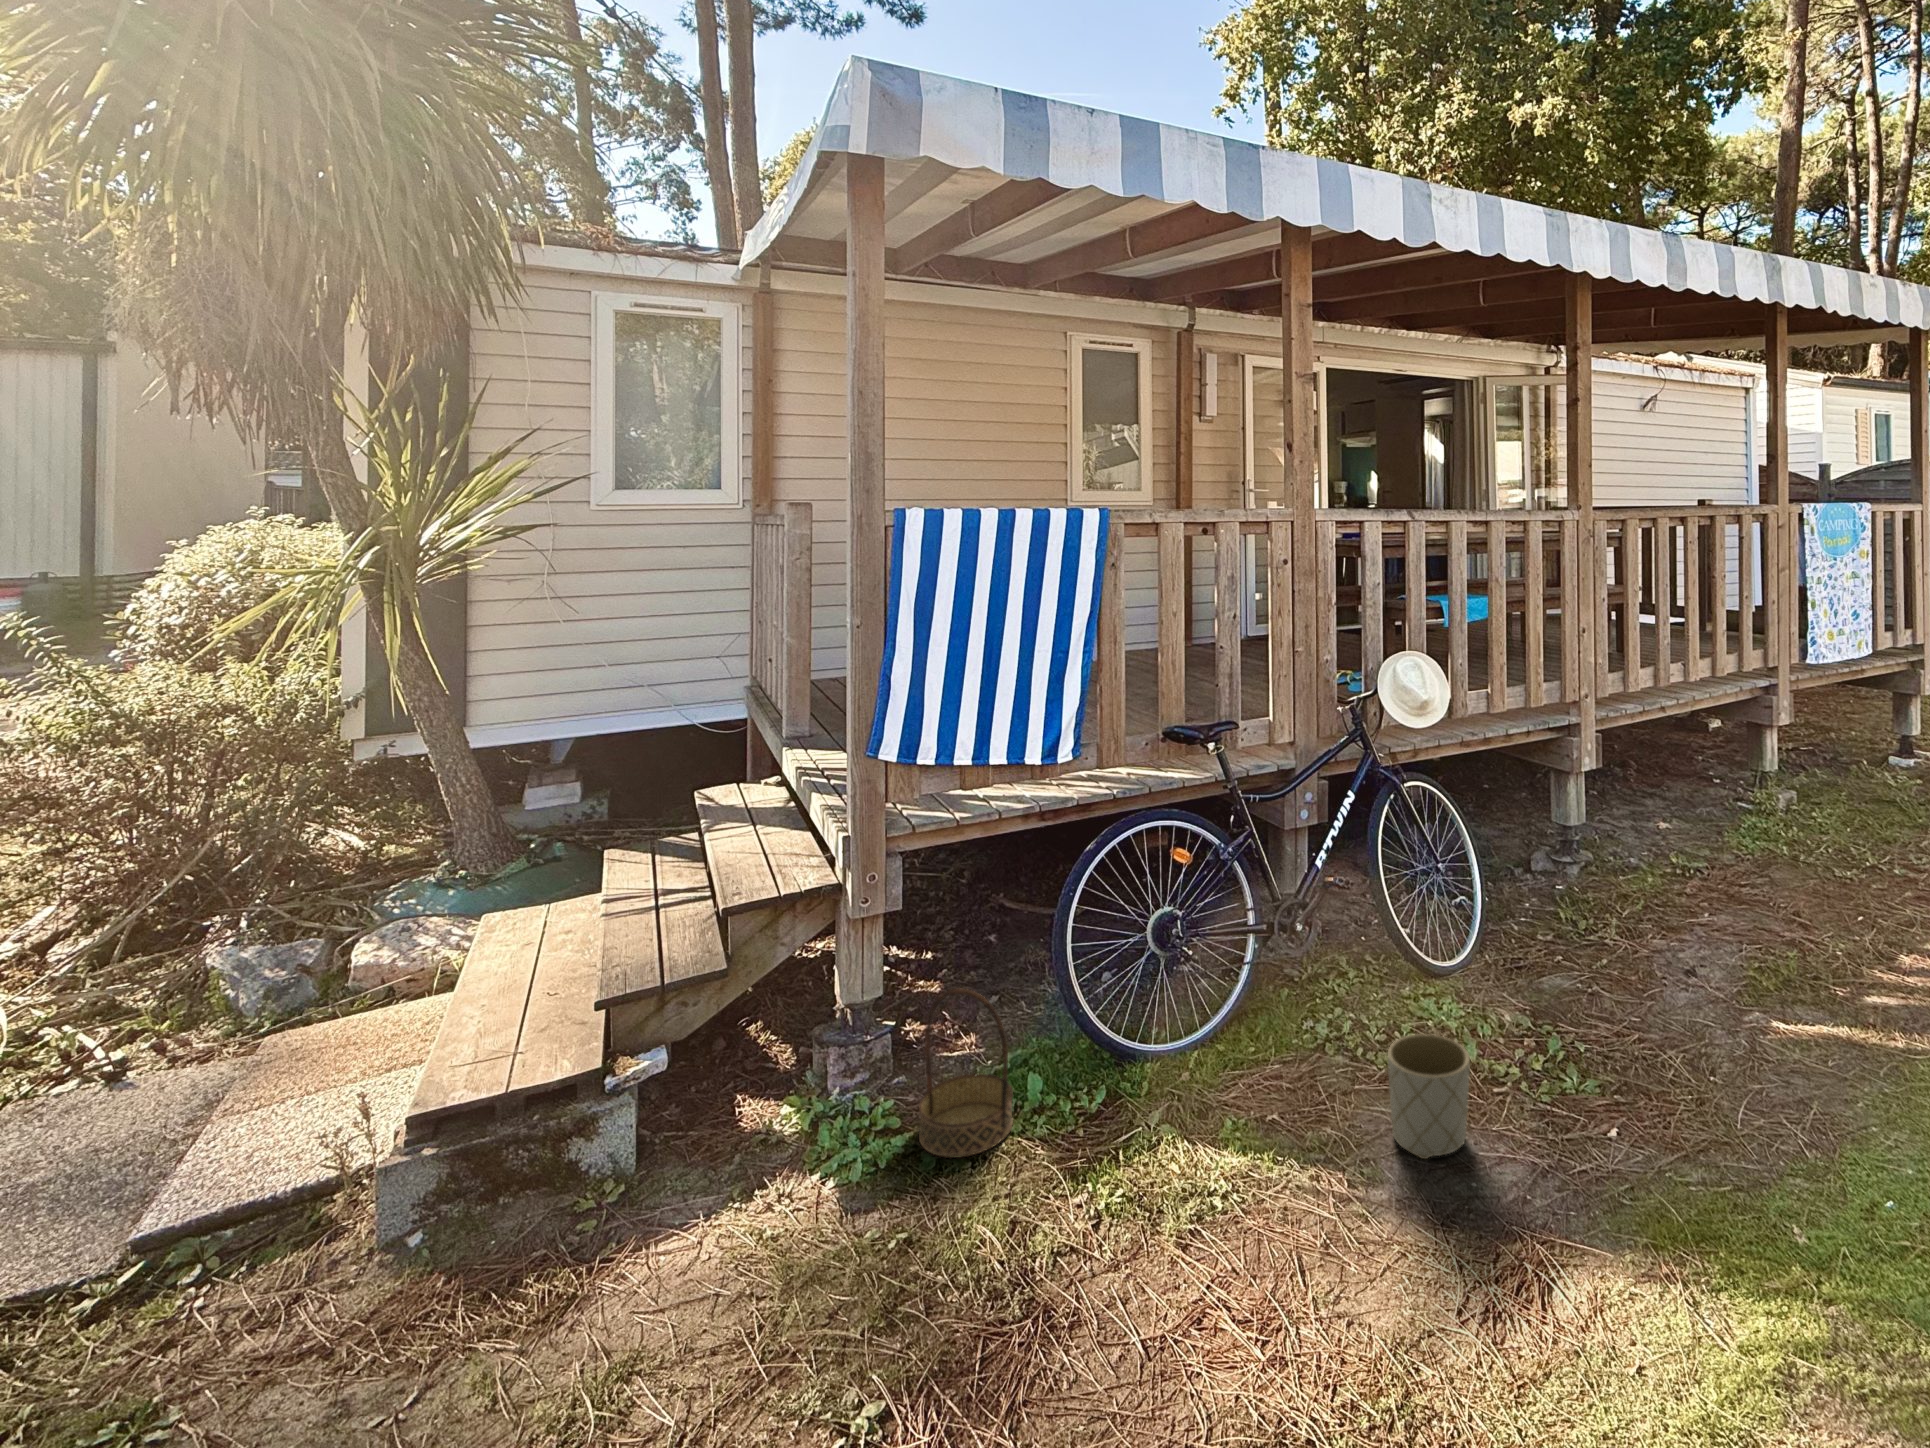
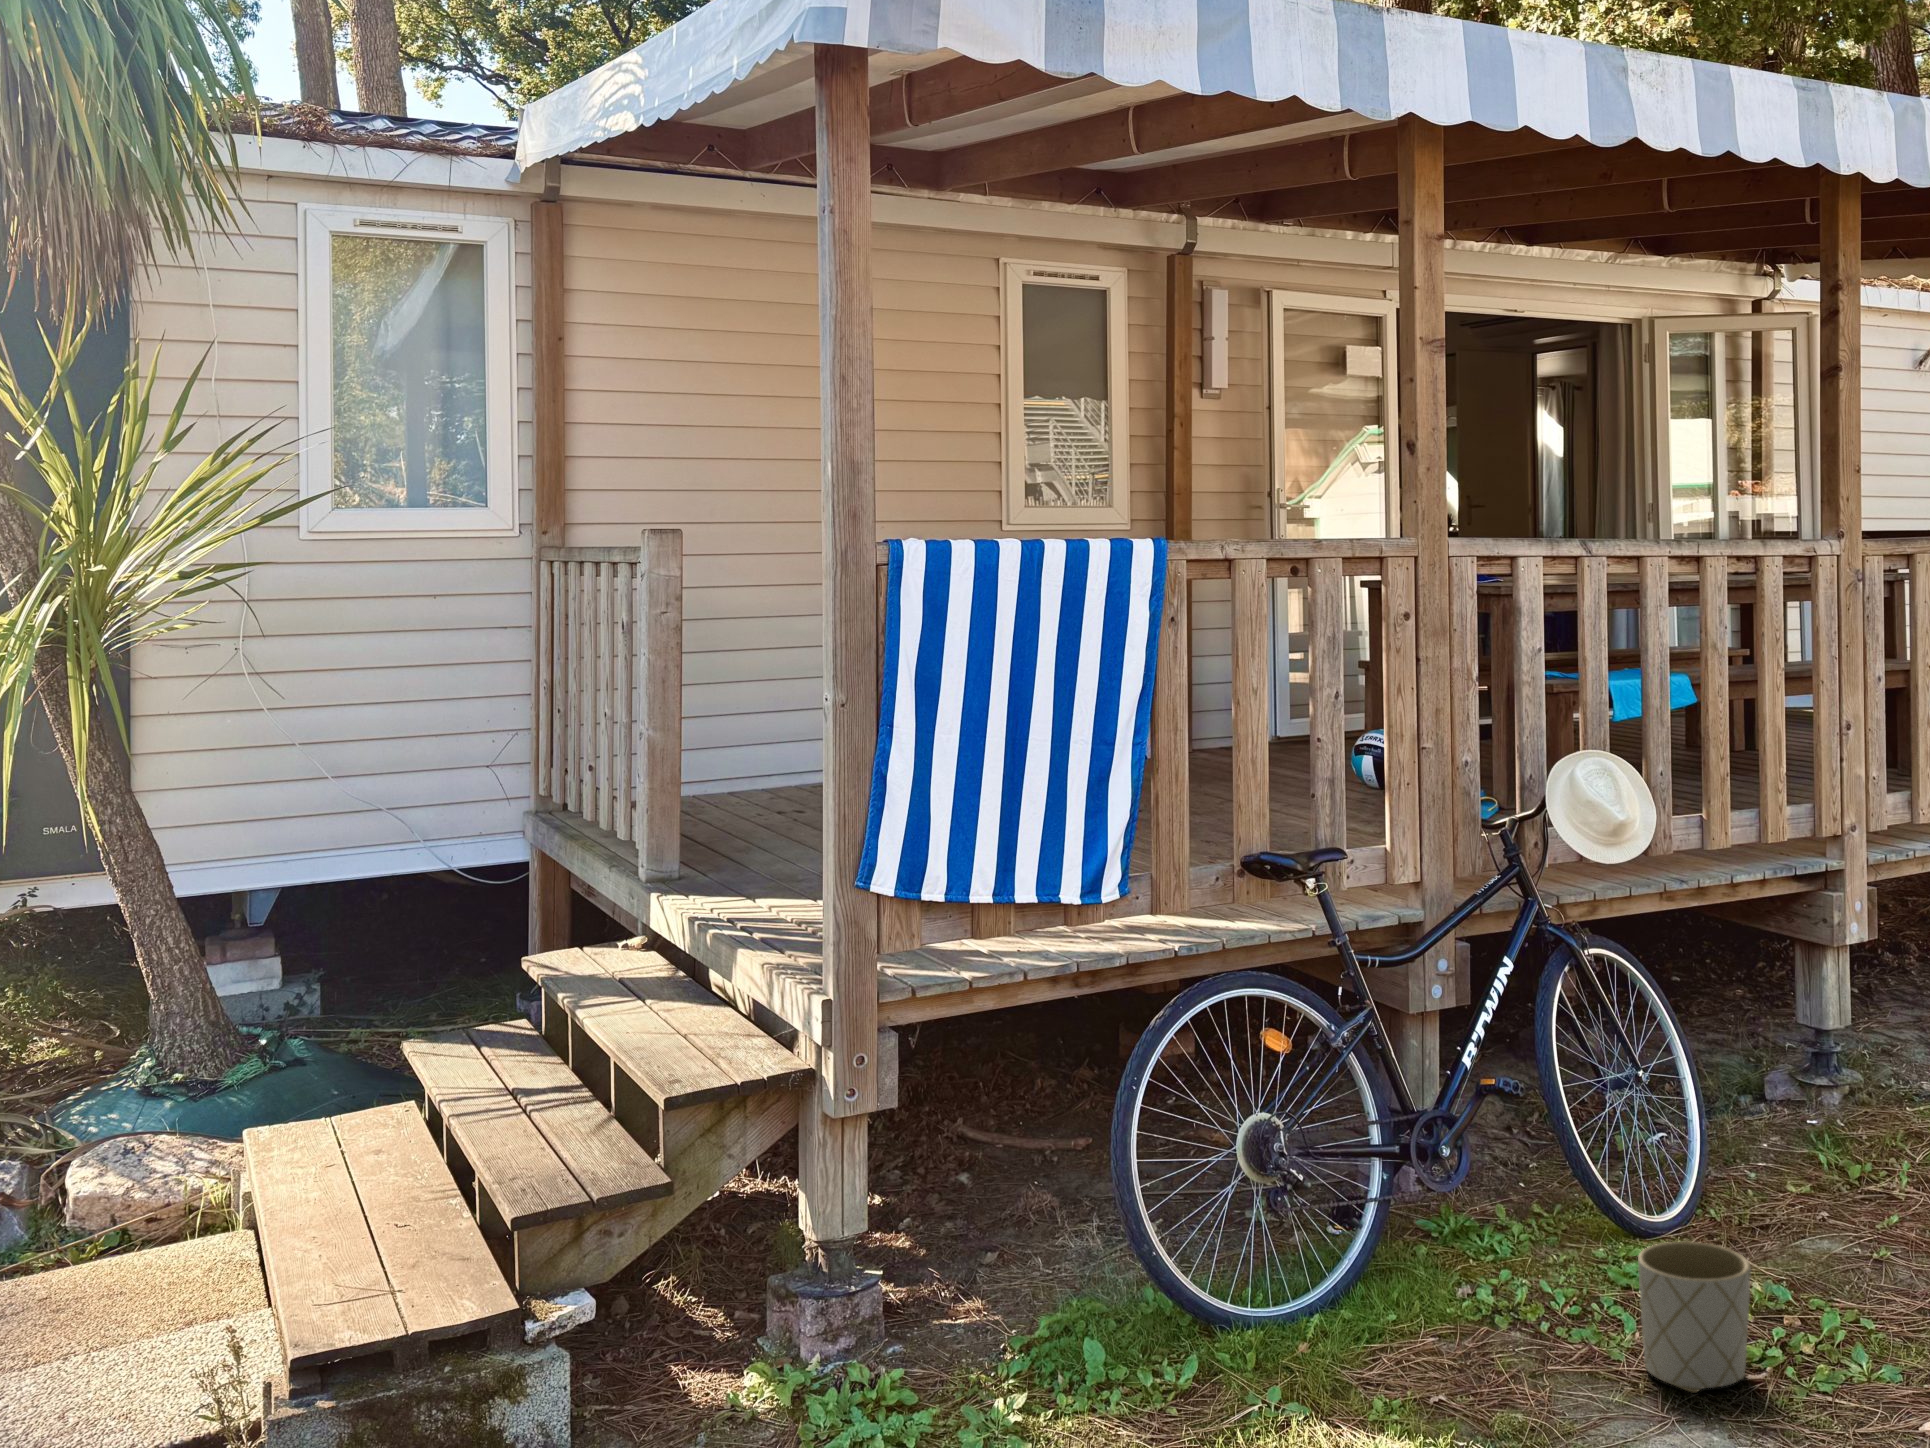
basket: present [919,989,1013,1158] -> none [1006,1179,1128,1396]

